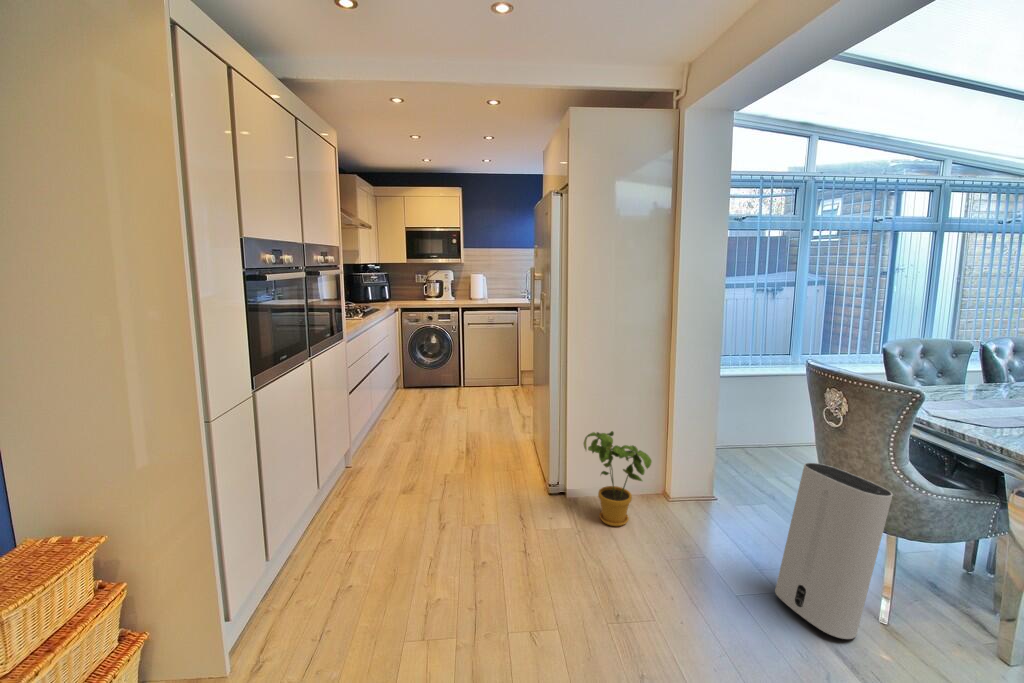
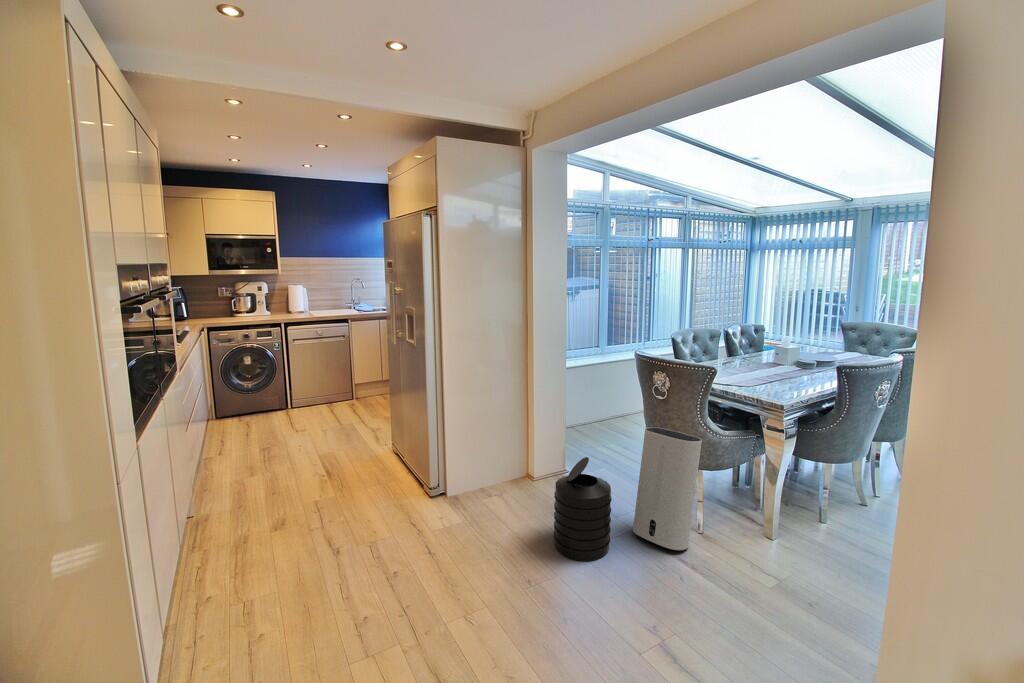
house plant: present [584,431,652,526] -> none [468,428,529,514]
trash can: none [664,485,742,614] -> present [554,457,612,561]

